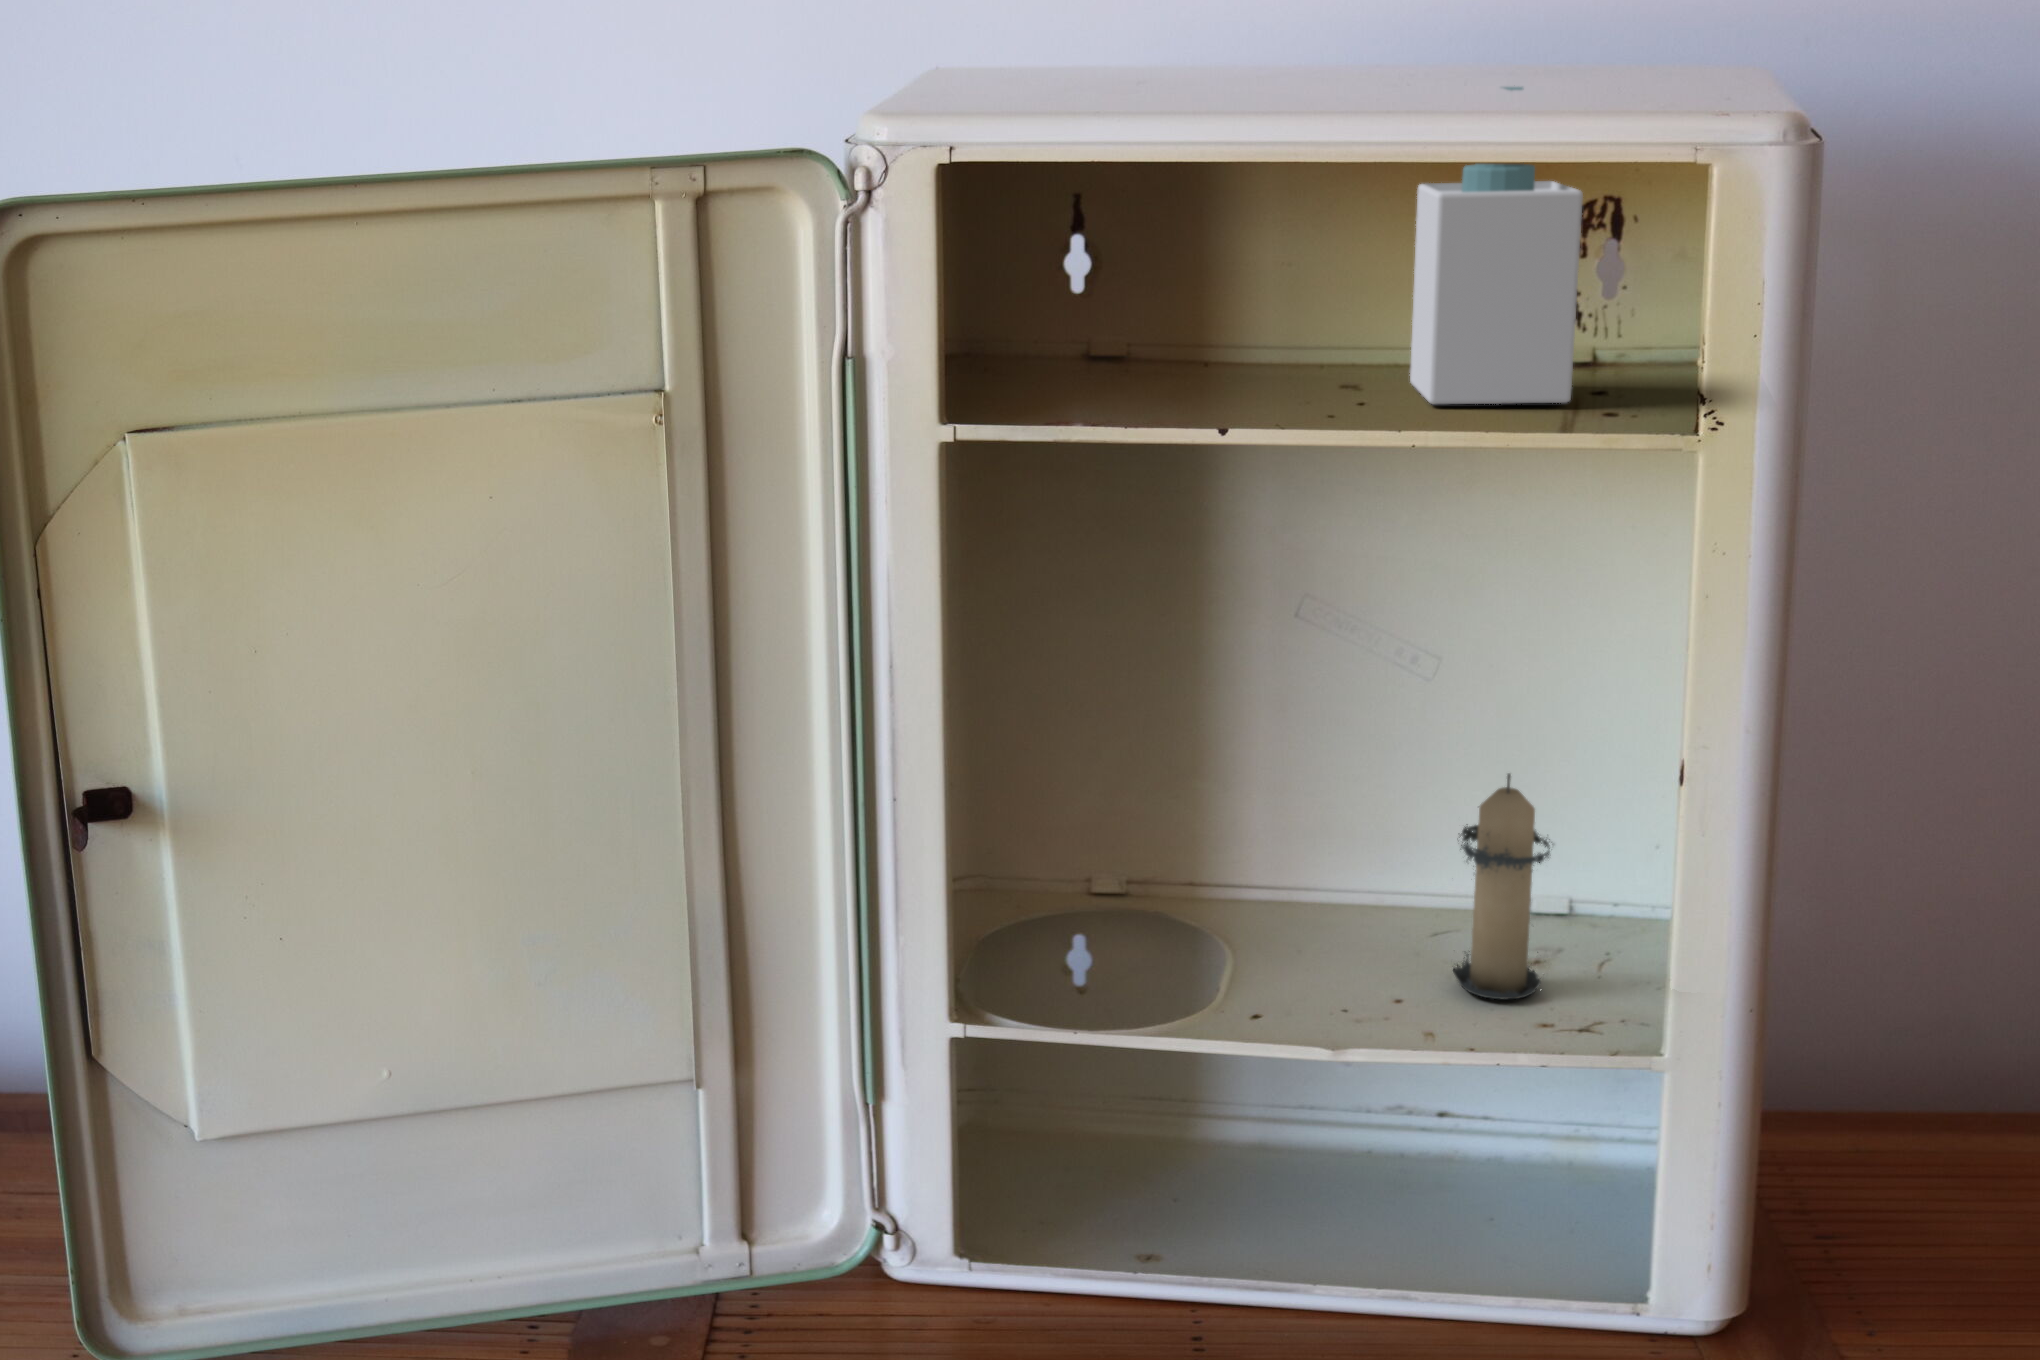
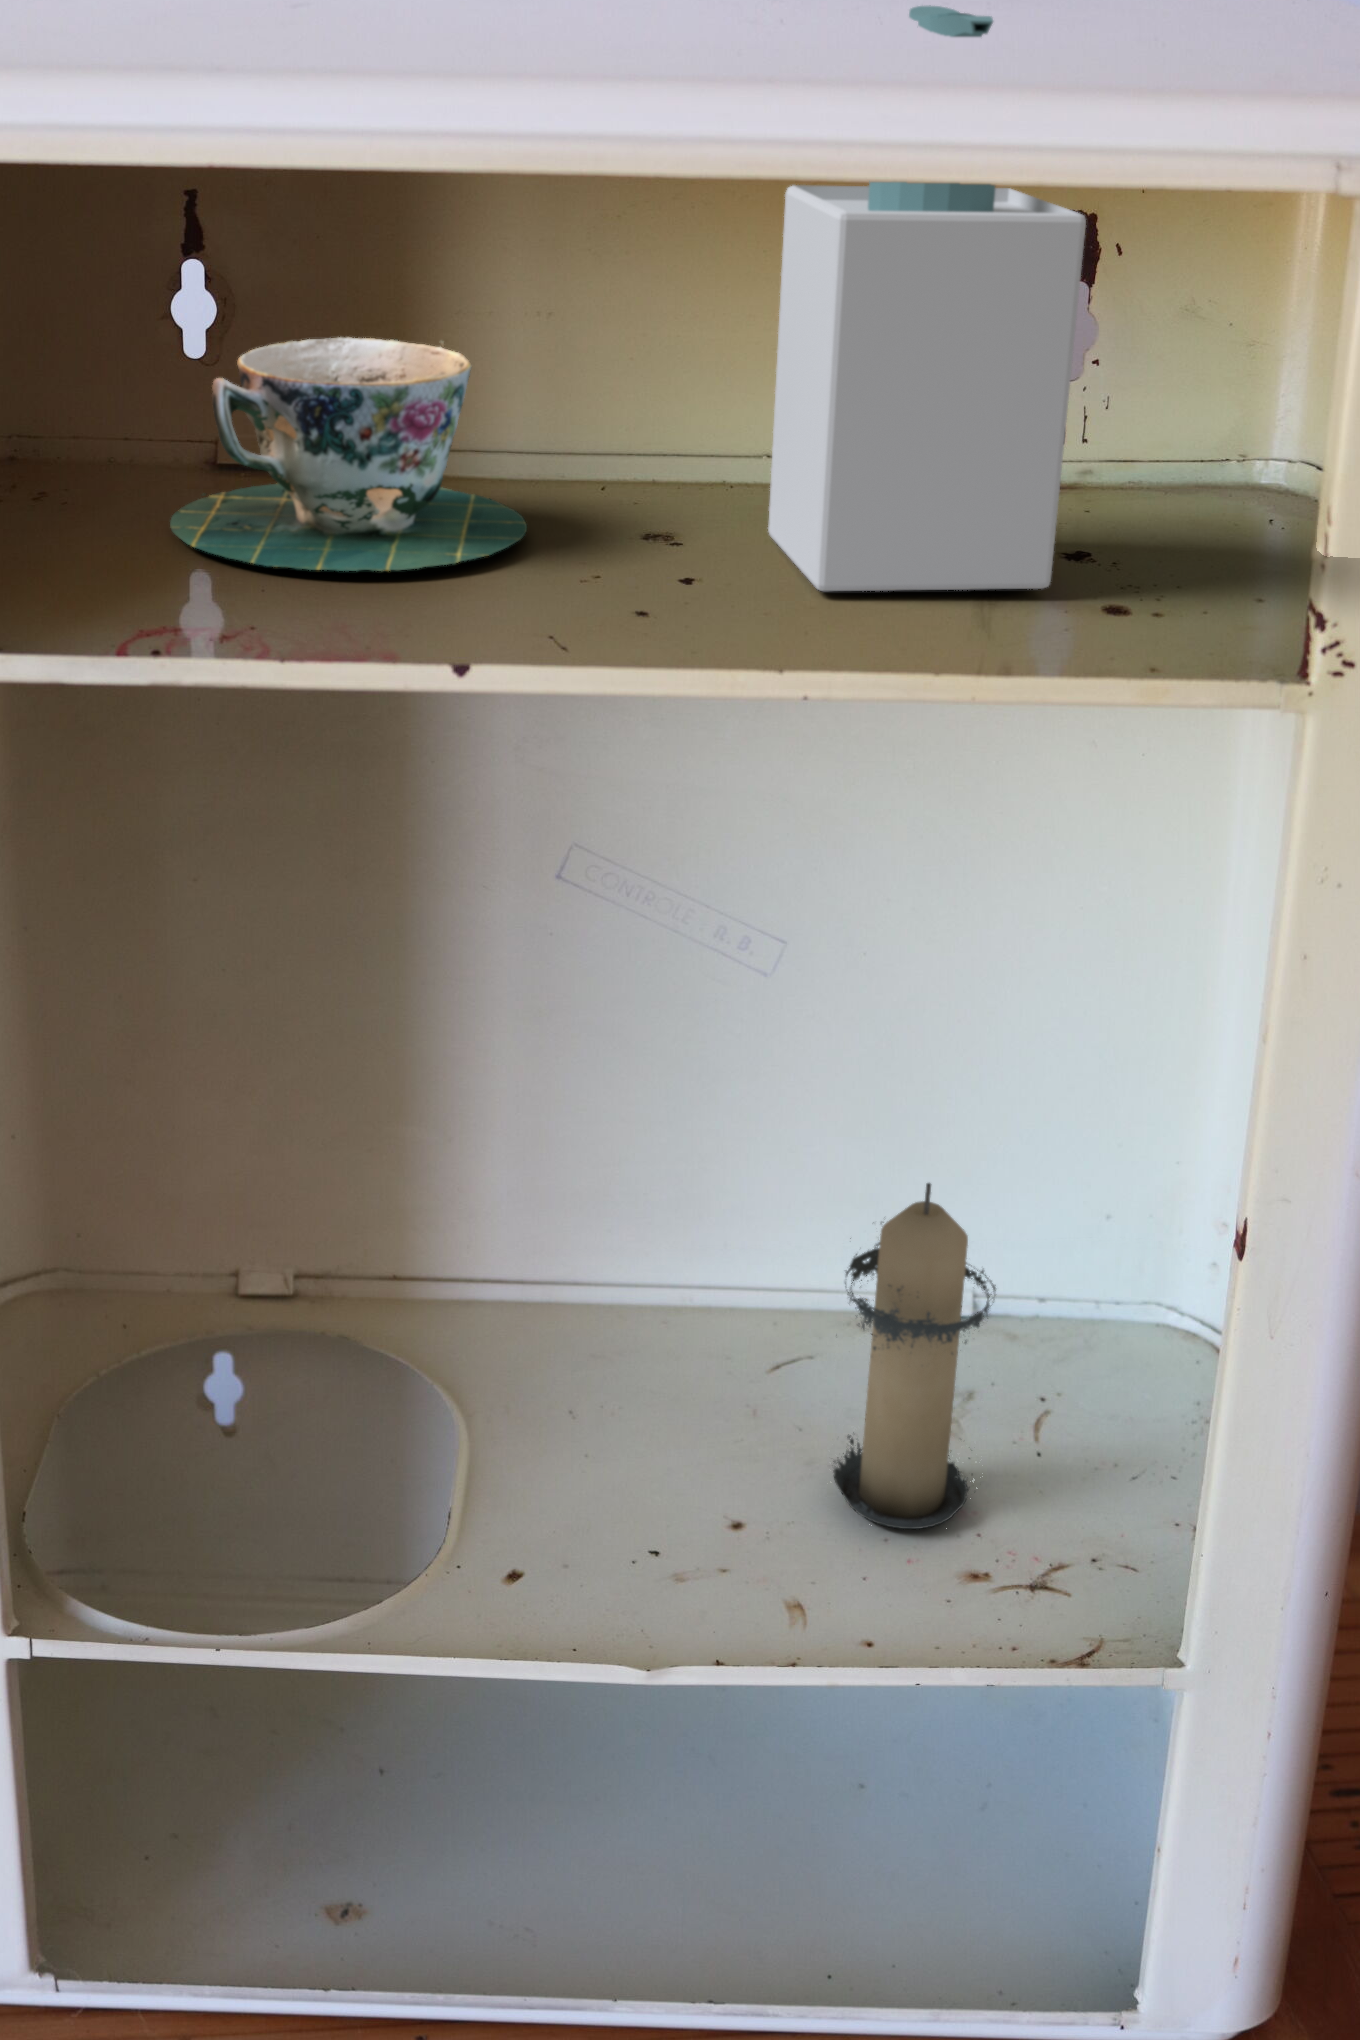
teacup: none [1064,276,1266,396] -> present [170,337,527,571]

